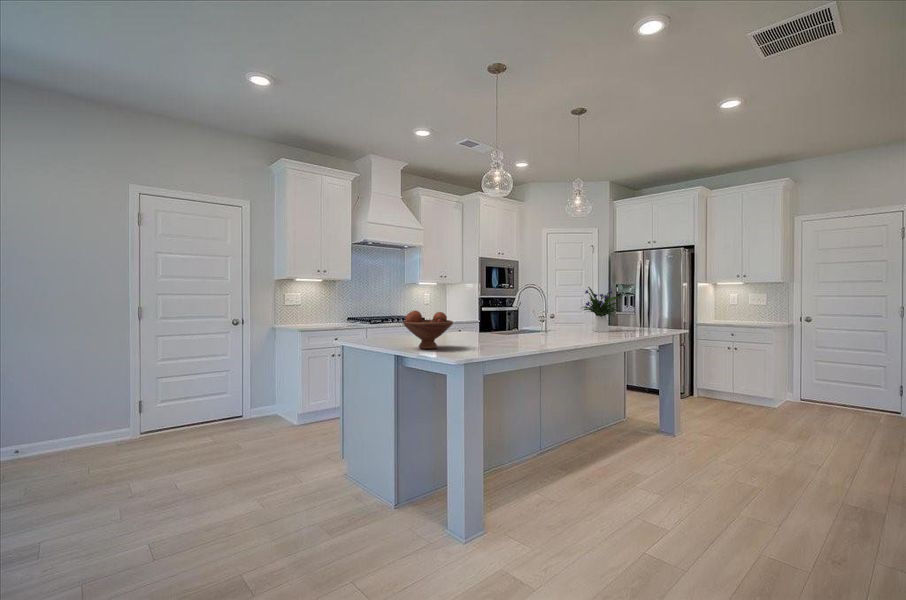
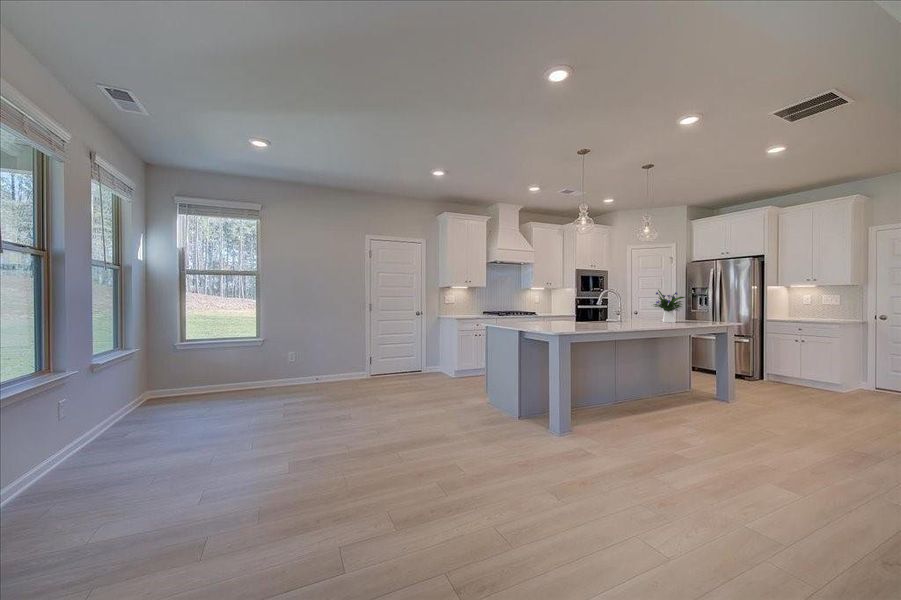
fruit bowl: present [402,311,453,349] -> none [524,305,555,328]

